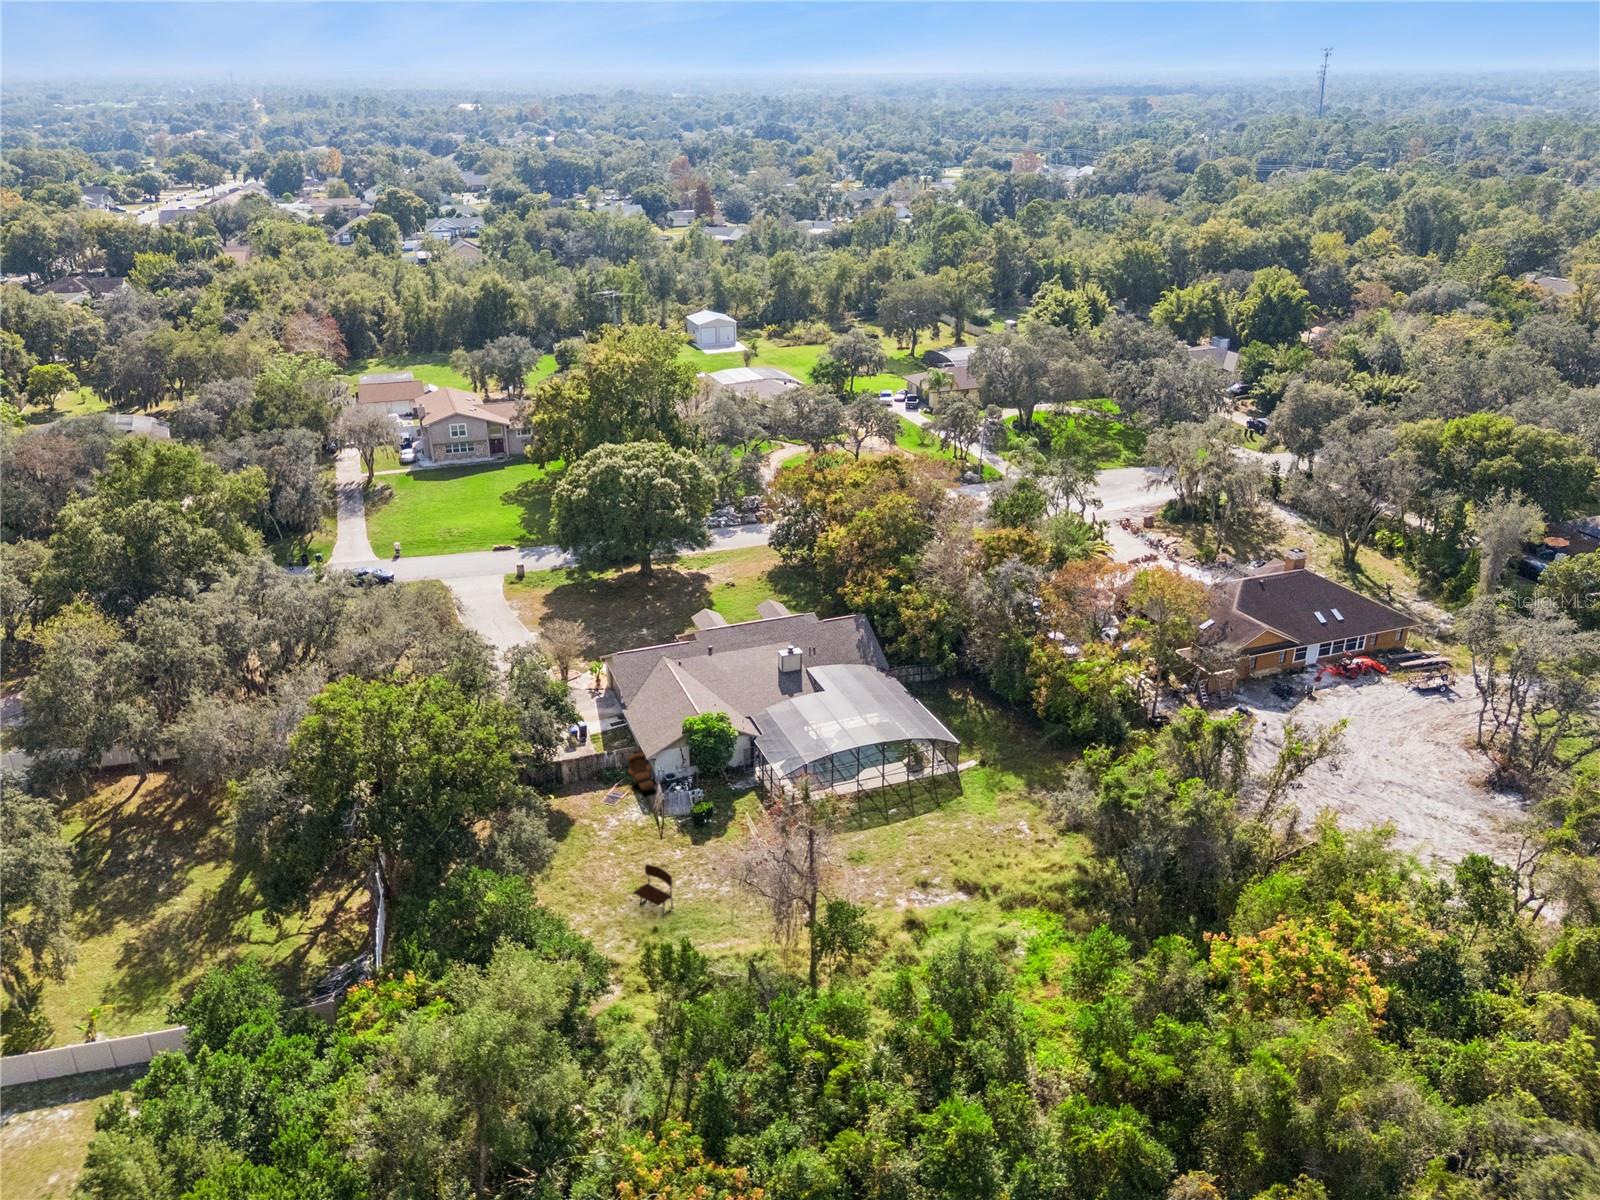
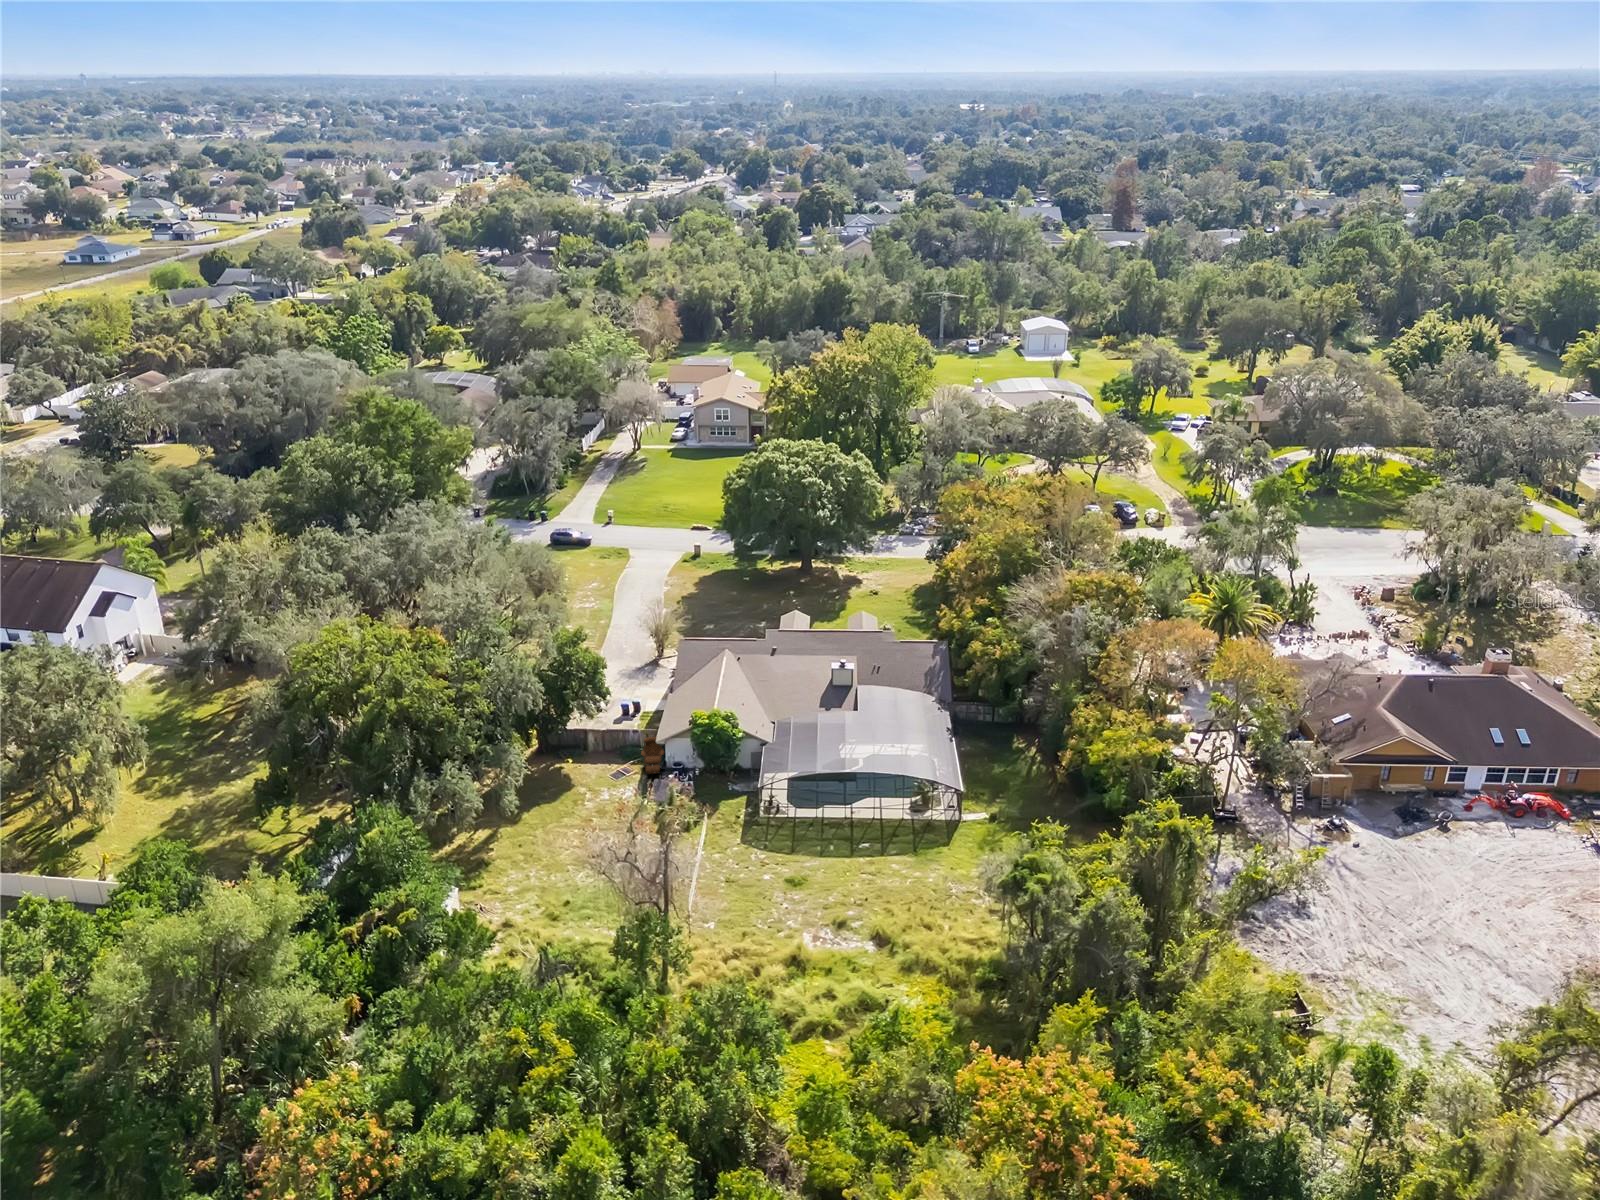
bench: present [634,864,673,916] -> none [566,839,598,892]

